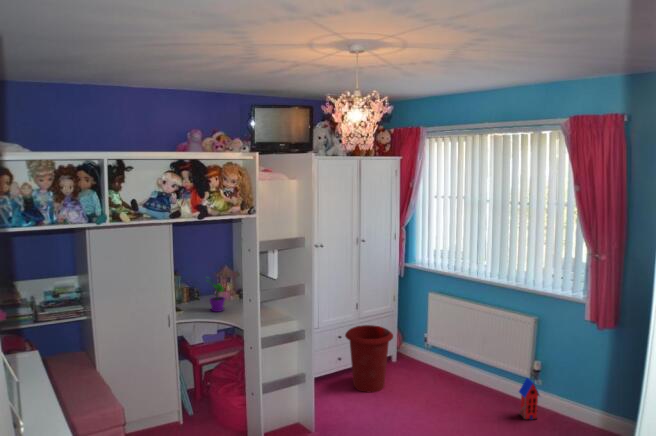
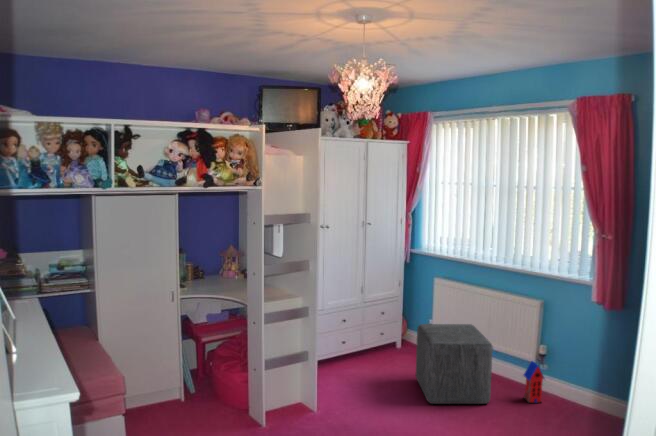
flower pot: present [208,281,225,312] -> none [209,253,229,290]
waste bin: present [345,325,393,392] -> none [349,309,397,375]
ottoman: none [412,341,488,423] -> present [416,324,493,404]

